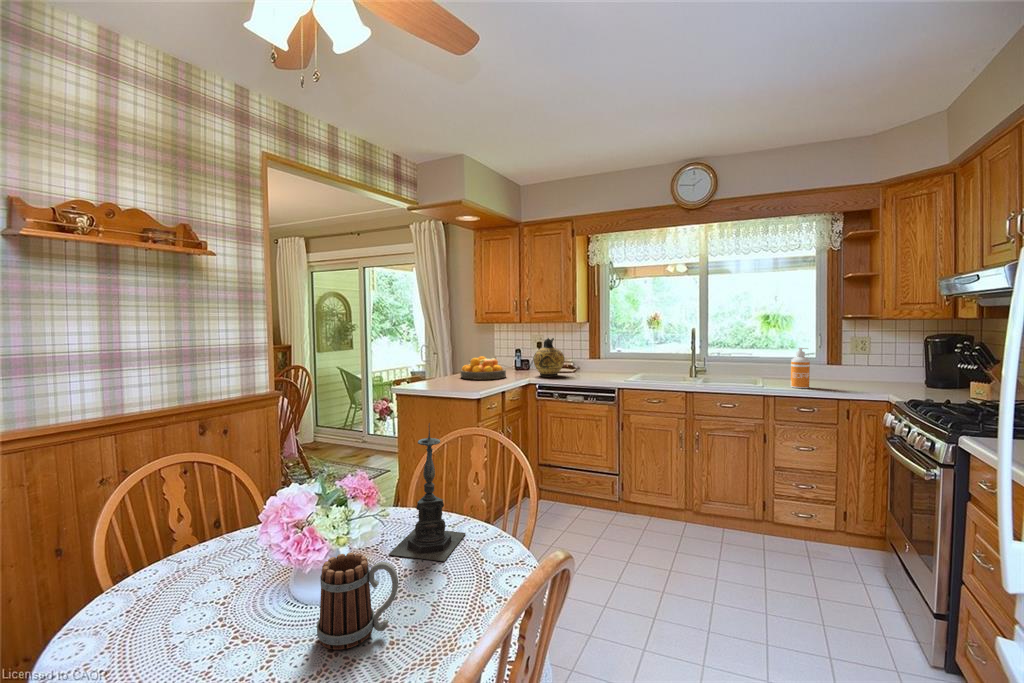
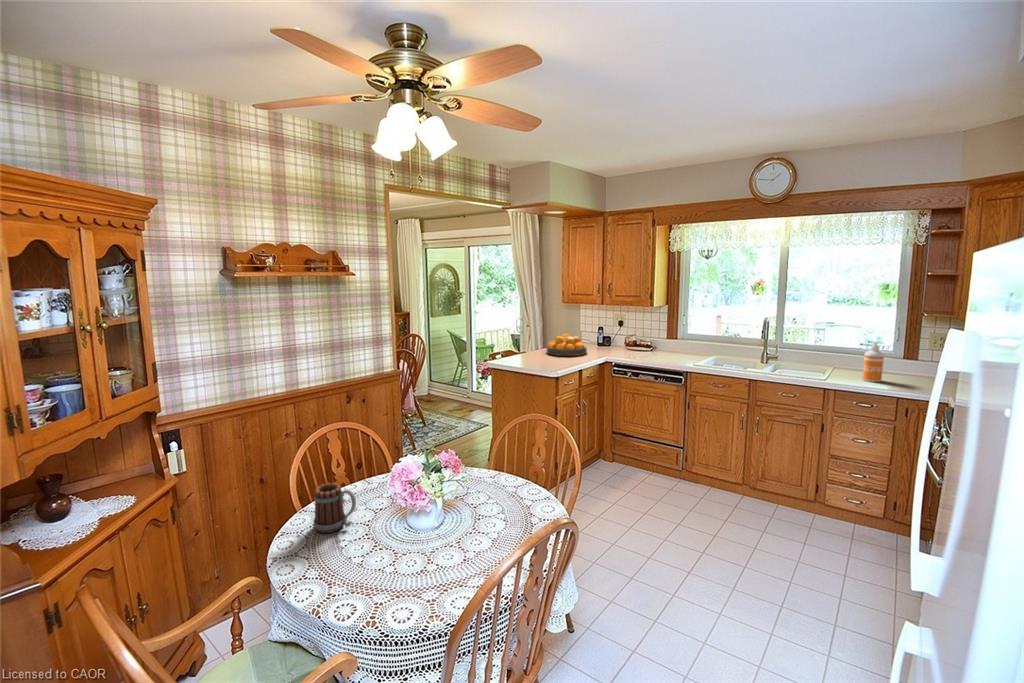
ceramic jug: present [533,338,565,377] -> none [613,319,642,355]
candle holder: present [389,423,466,561] -> none [469,417,525,514]
mug: present [317,553,398,650] -> present [314,483,356,533]

